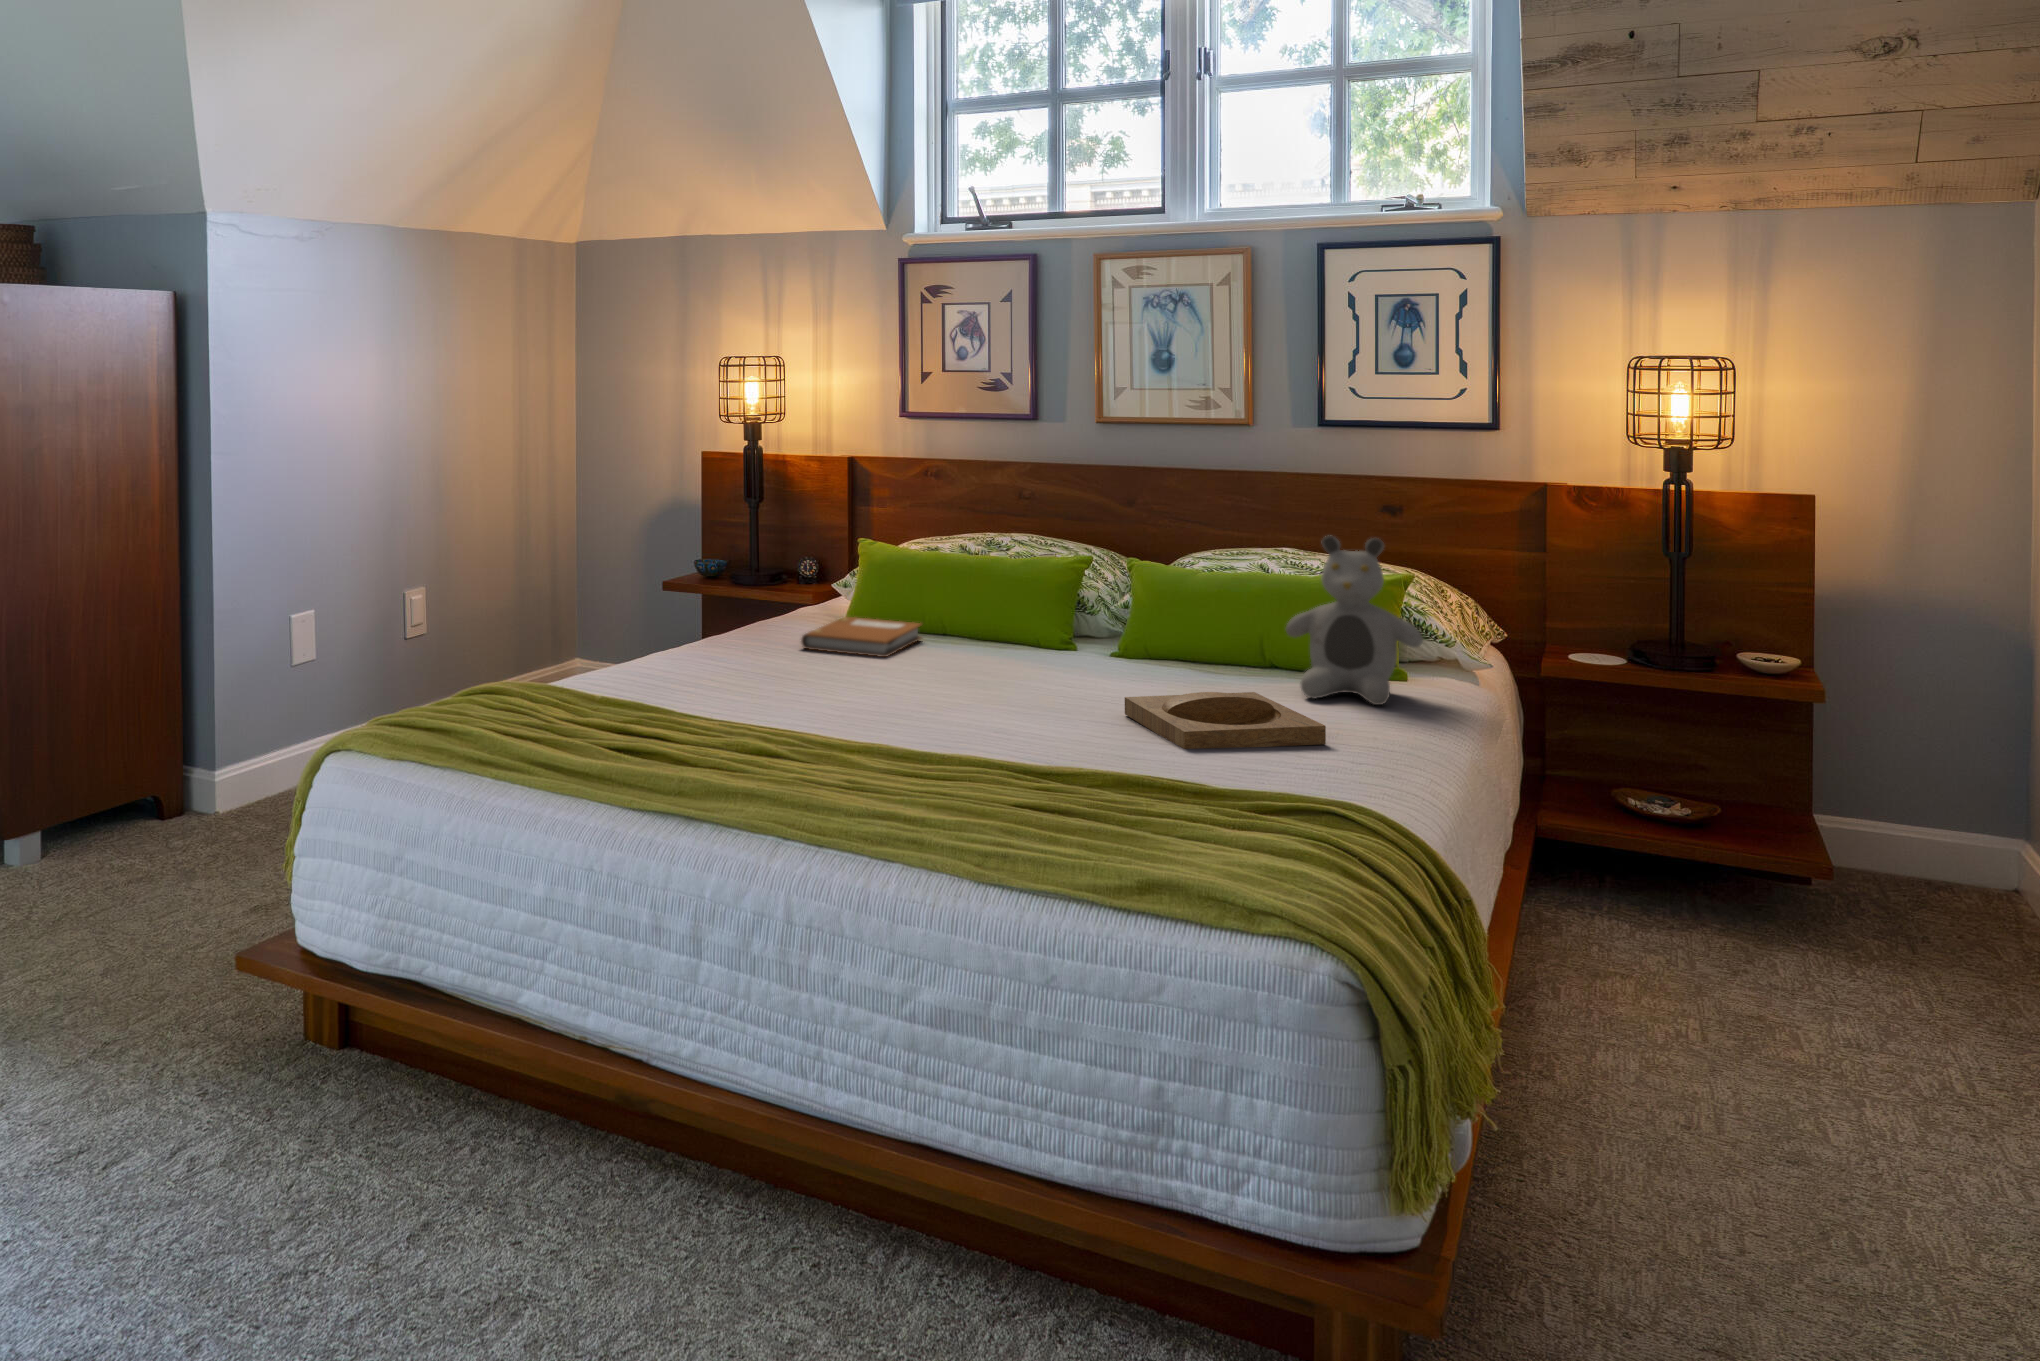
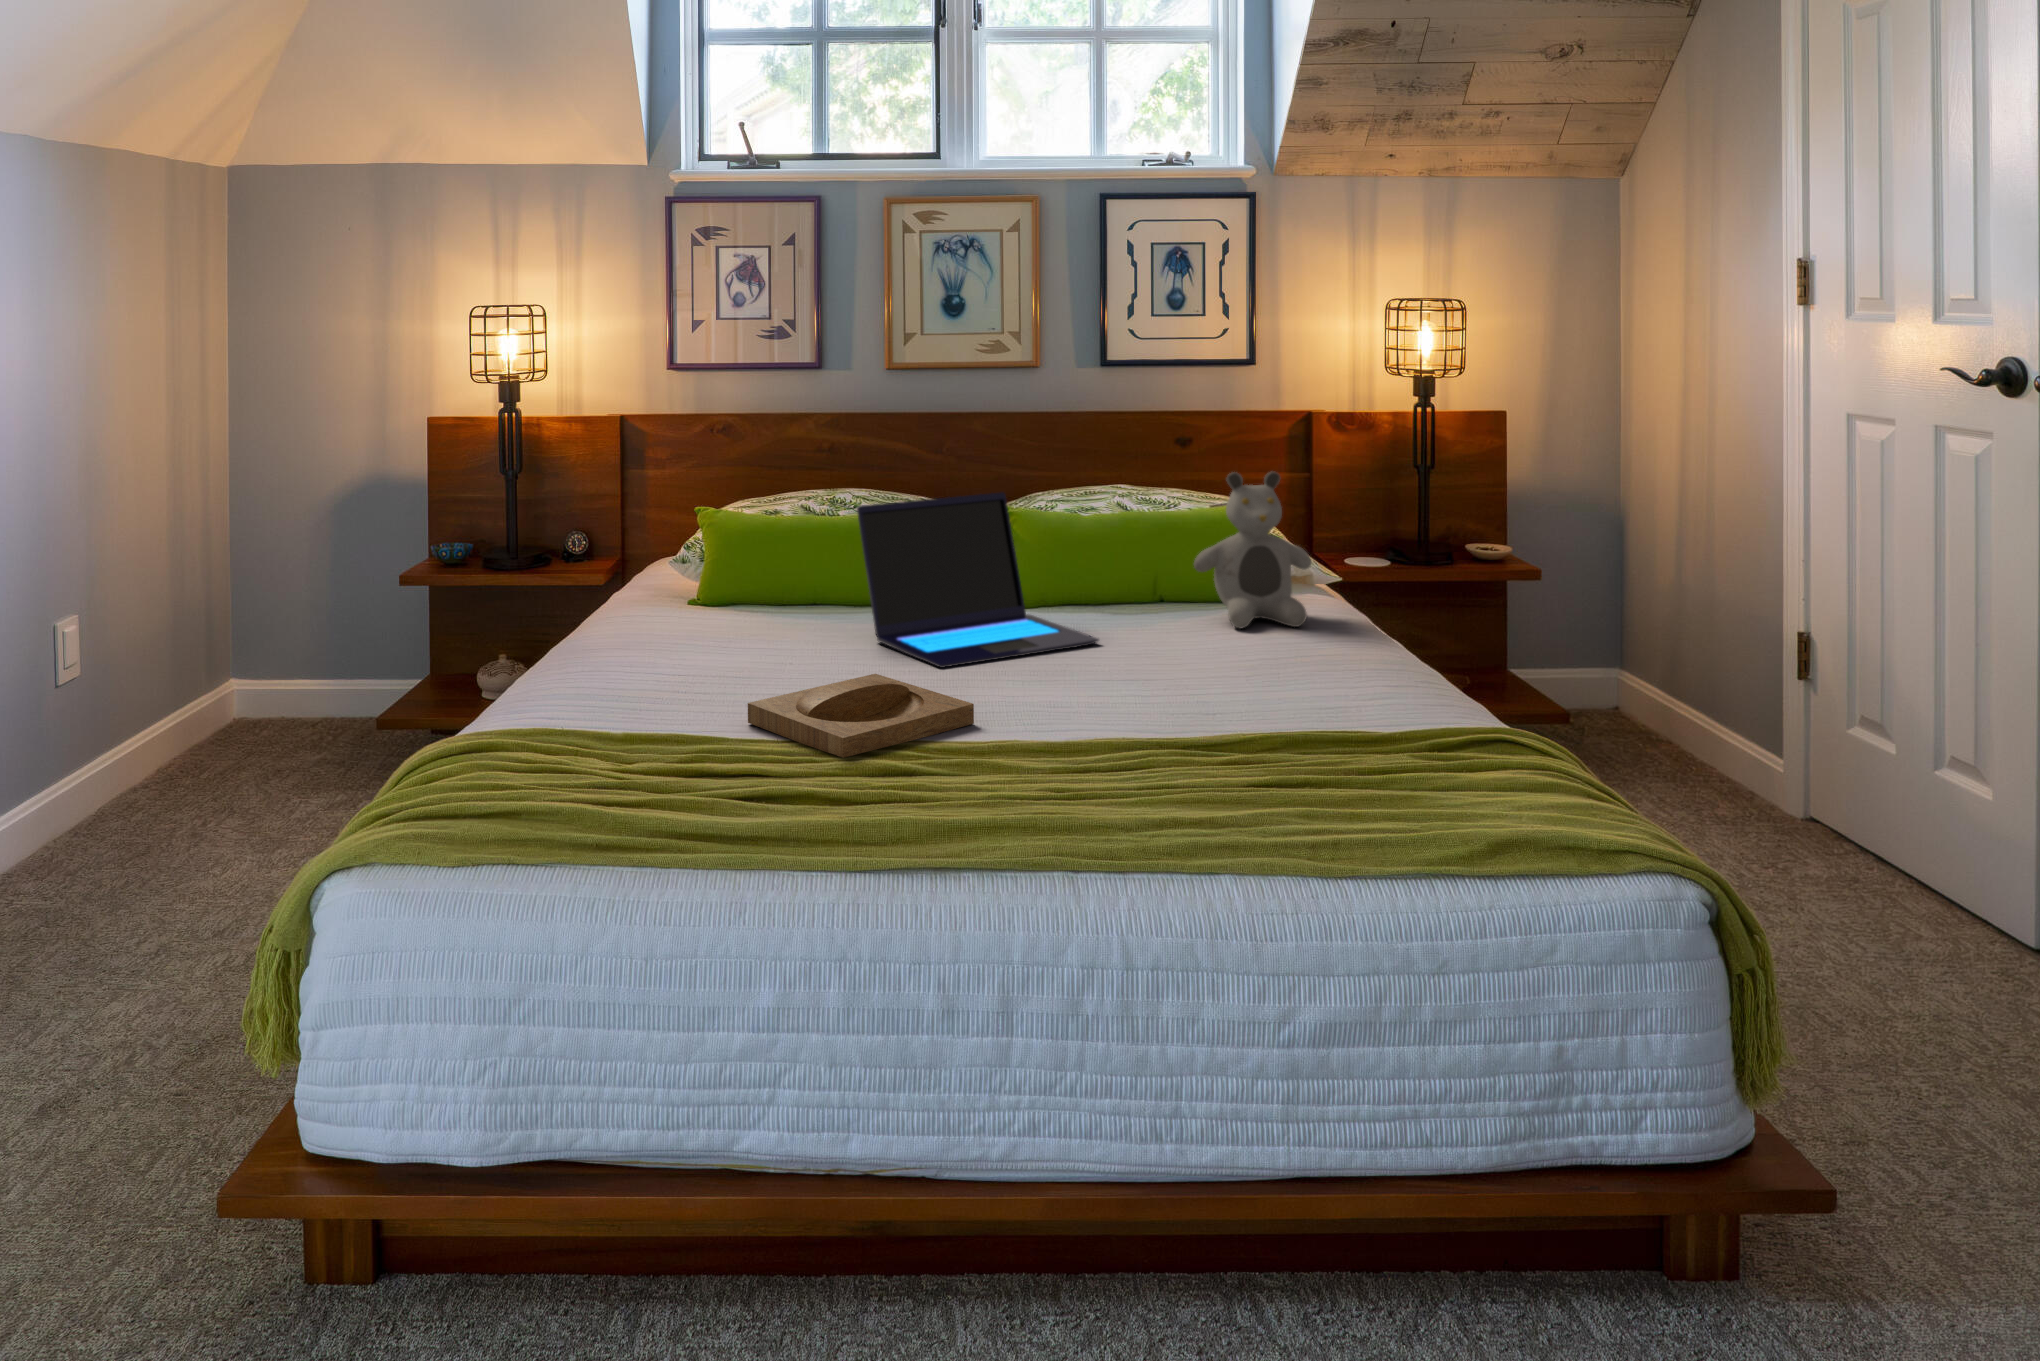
laptop: none [946,539,1140,691] -> present [857,492,1099,668]
notebook: present [801,617,922,657] -> none [693,602,800,648]
tray: present [1125,692,1326,749] -> present [748,674,974,758]

